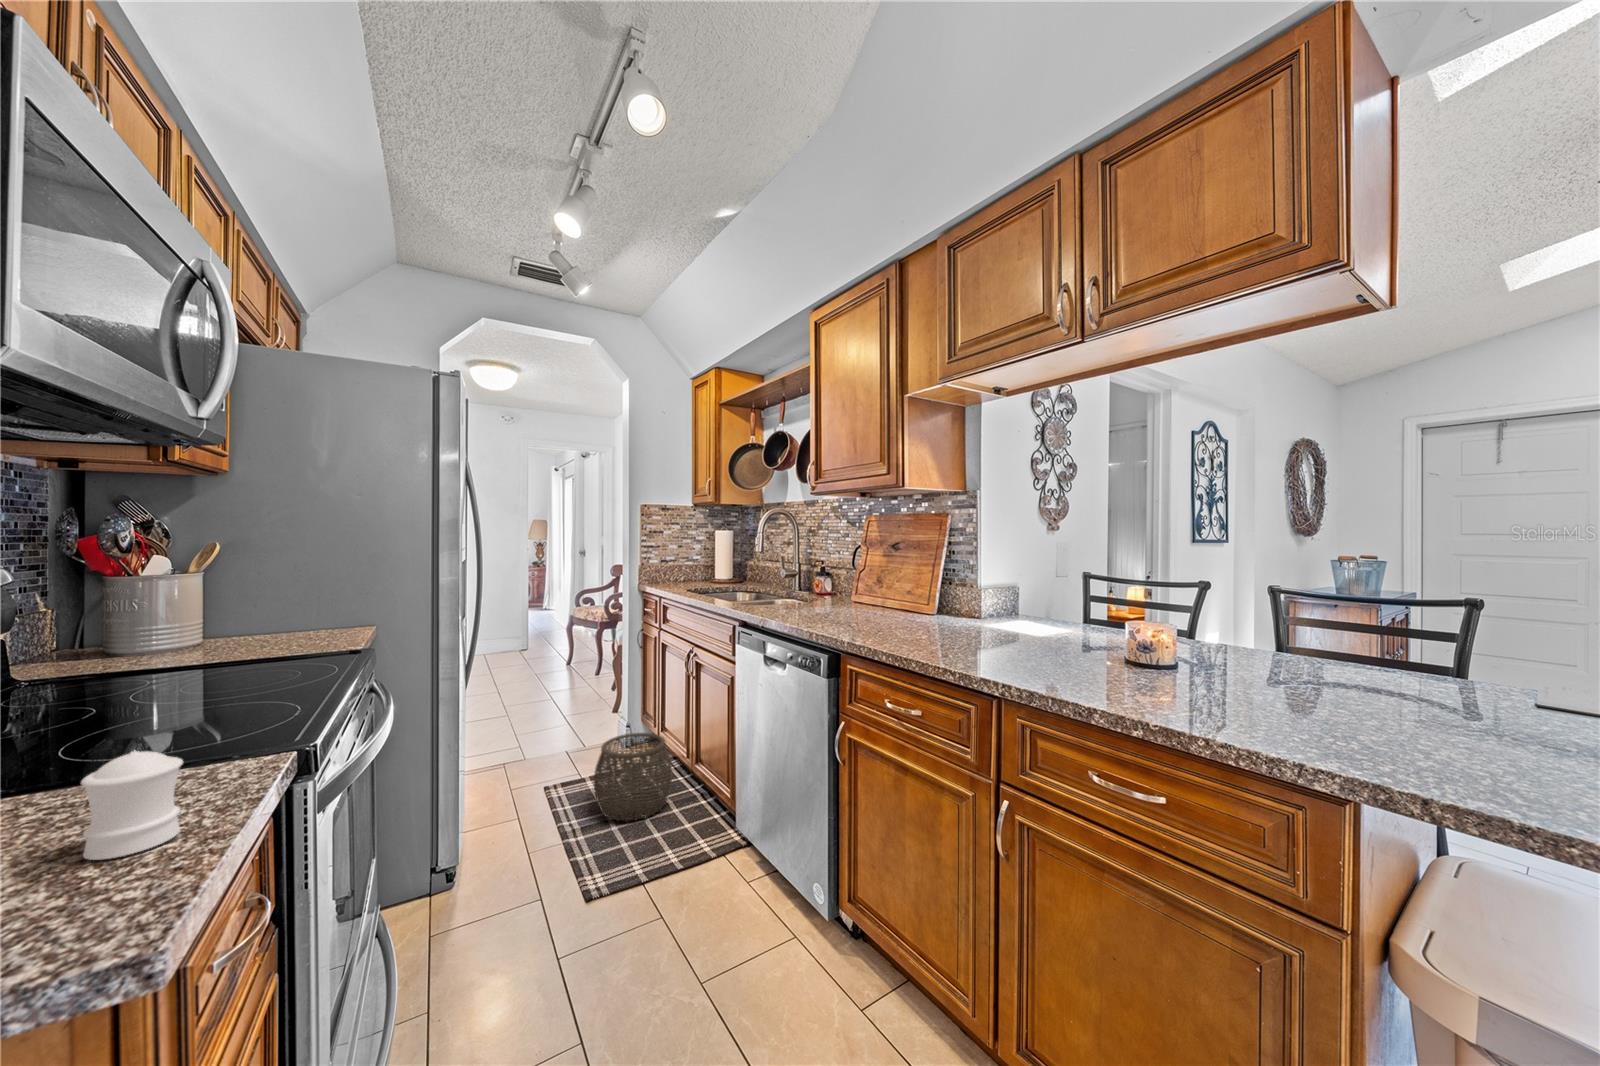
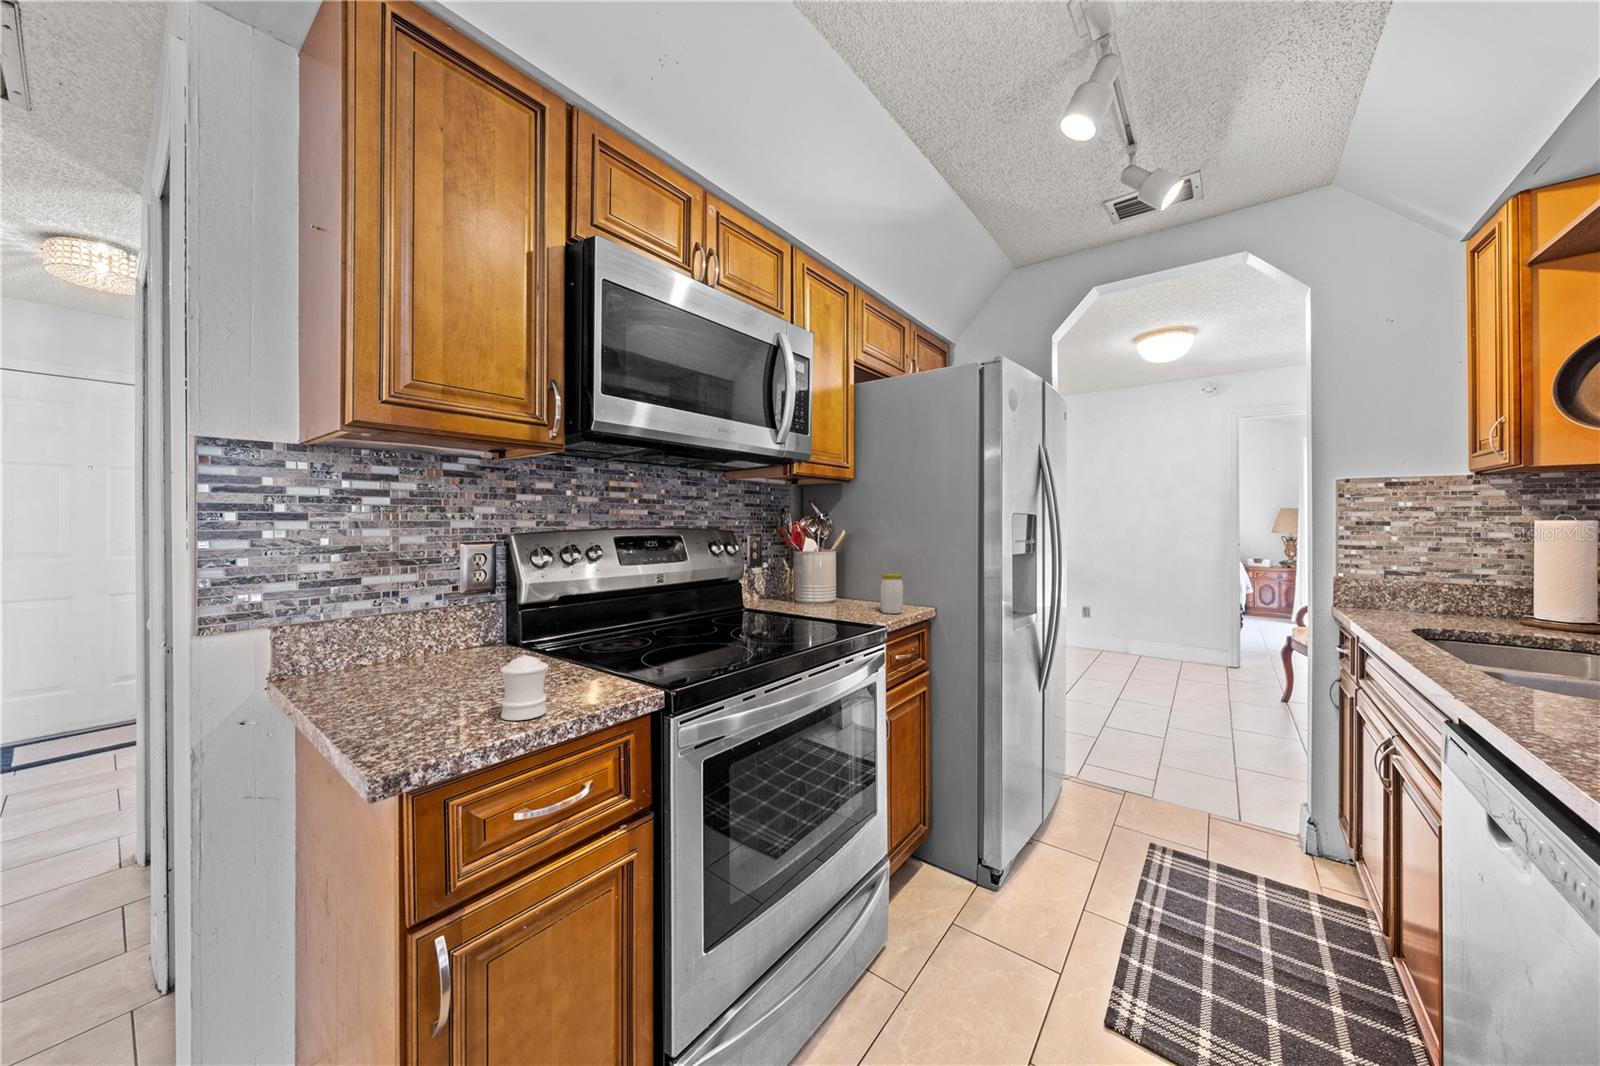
jar: none [292,589,328,639] -> present [880,573,903,614]
woven basket: present [594,733,673,821] -> none [1189,825,1343,985]

